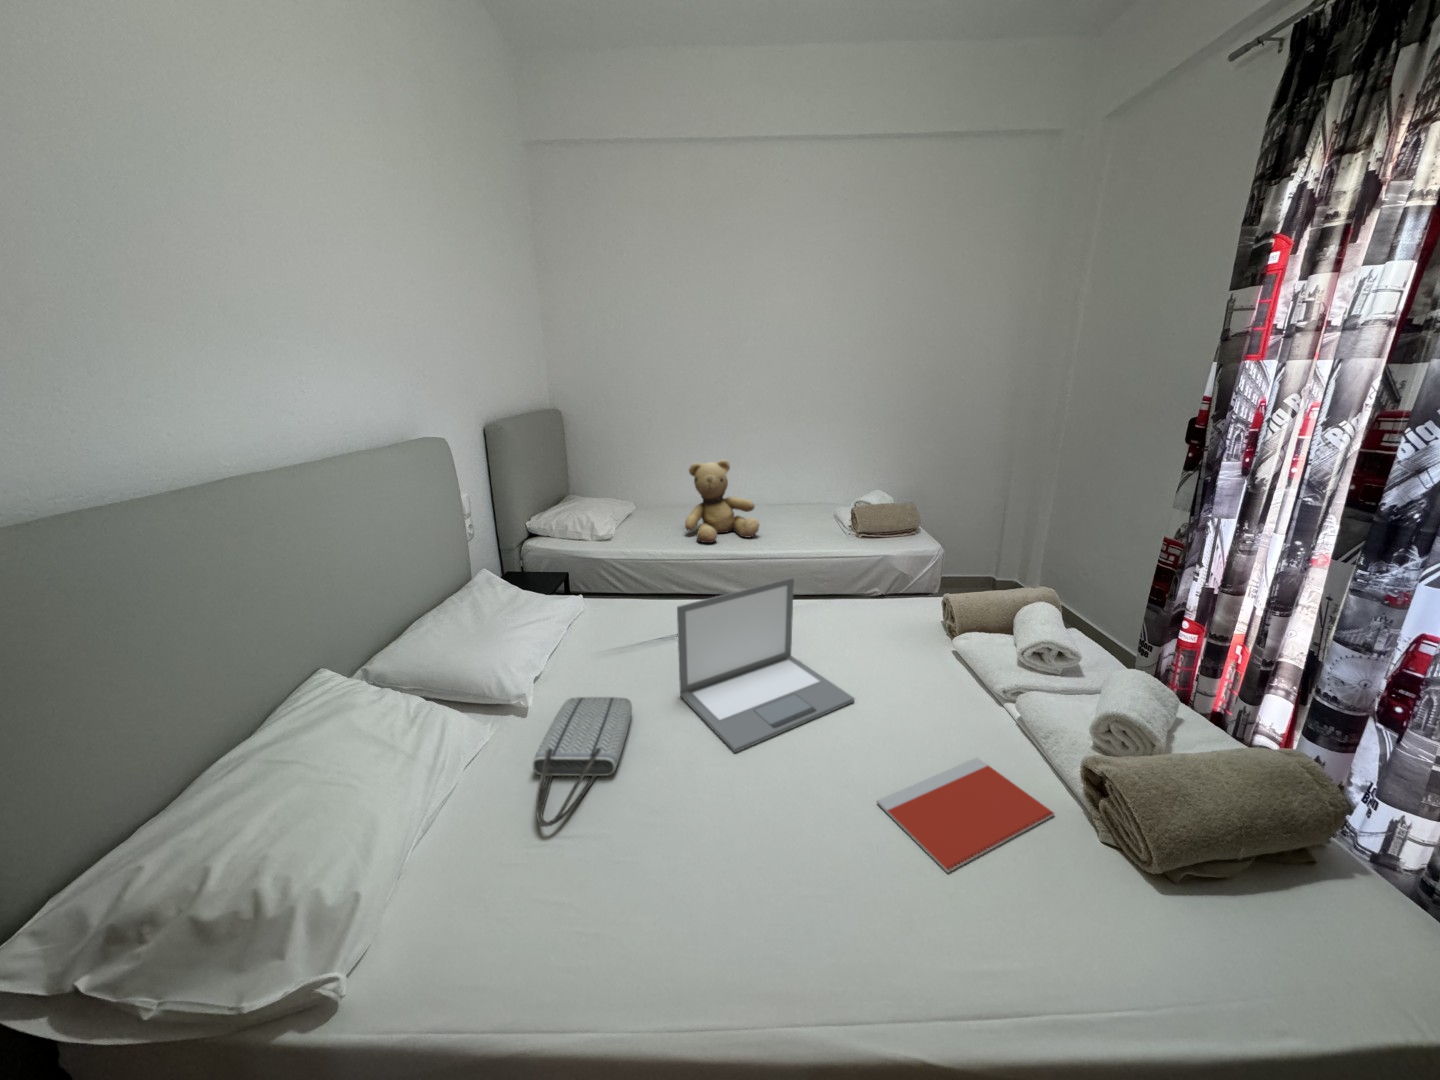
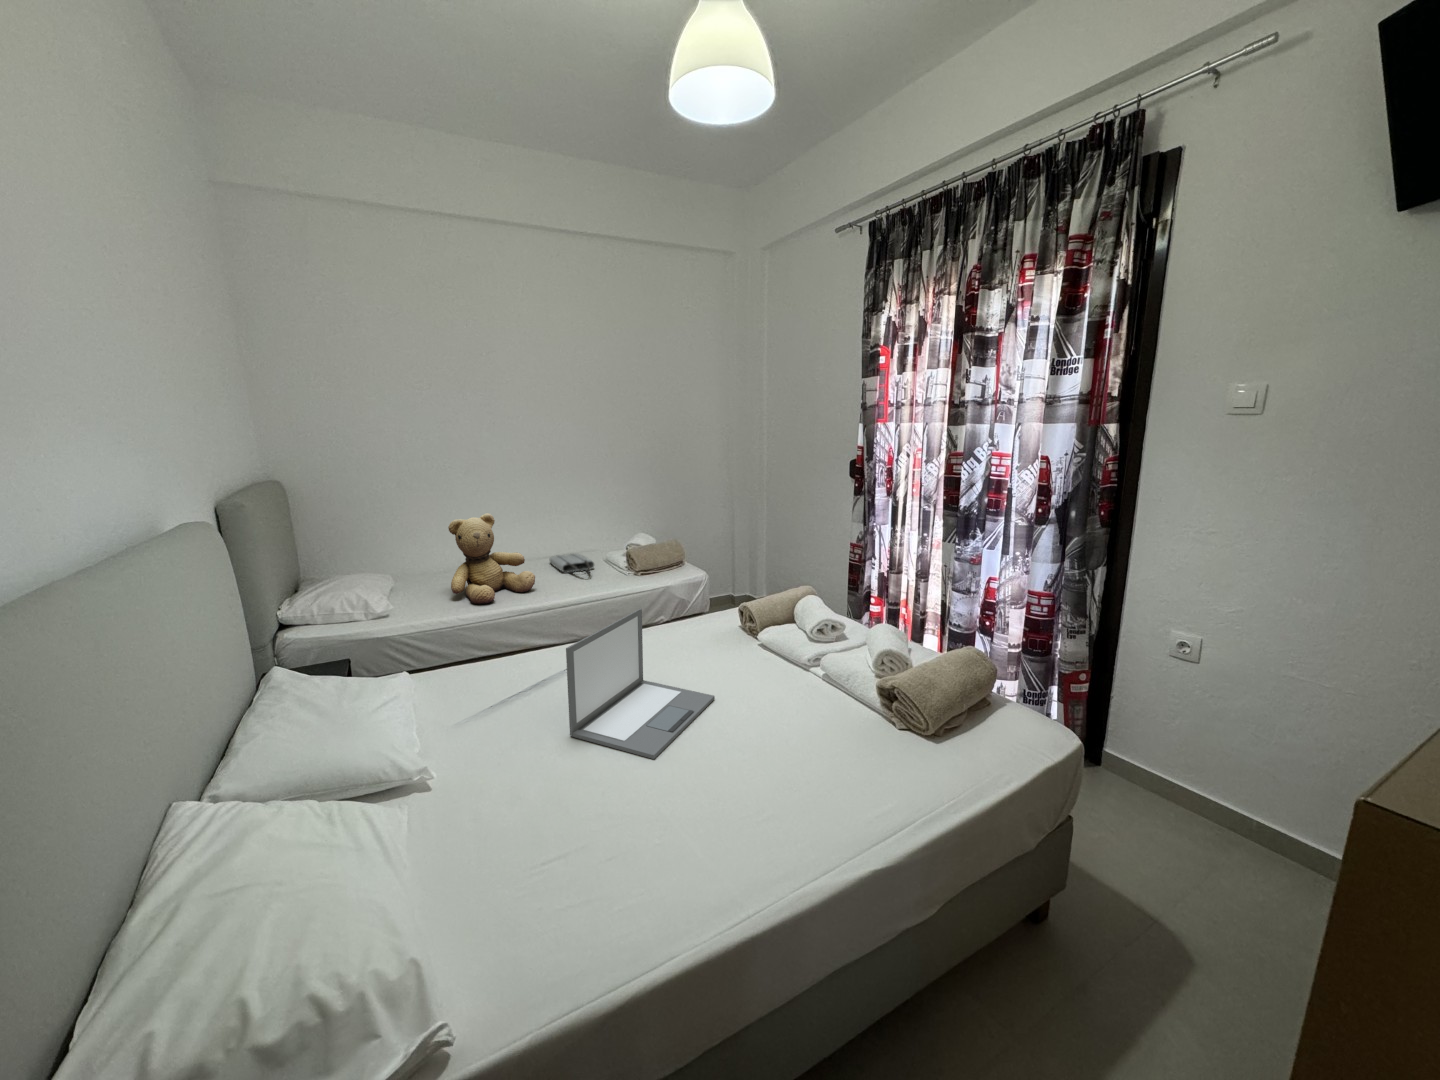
tote bag: present [533,697,632,827] -> present [550,554,594,574]
notebook: present [877,758,1054,873] -> none [775,707,872,773]

